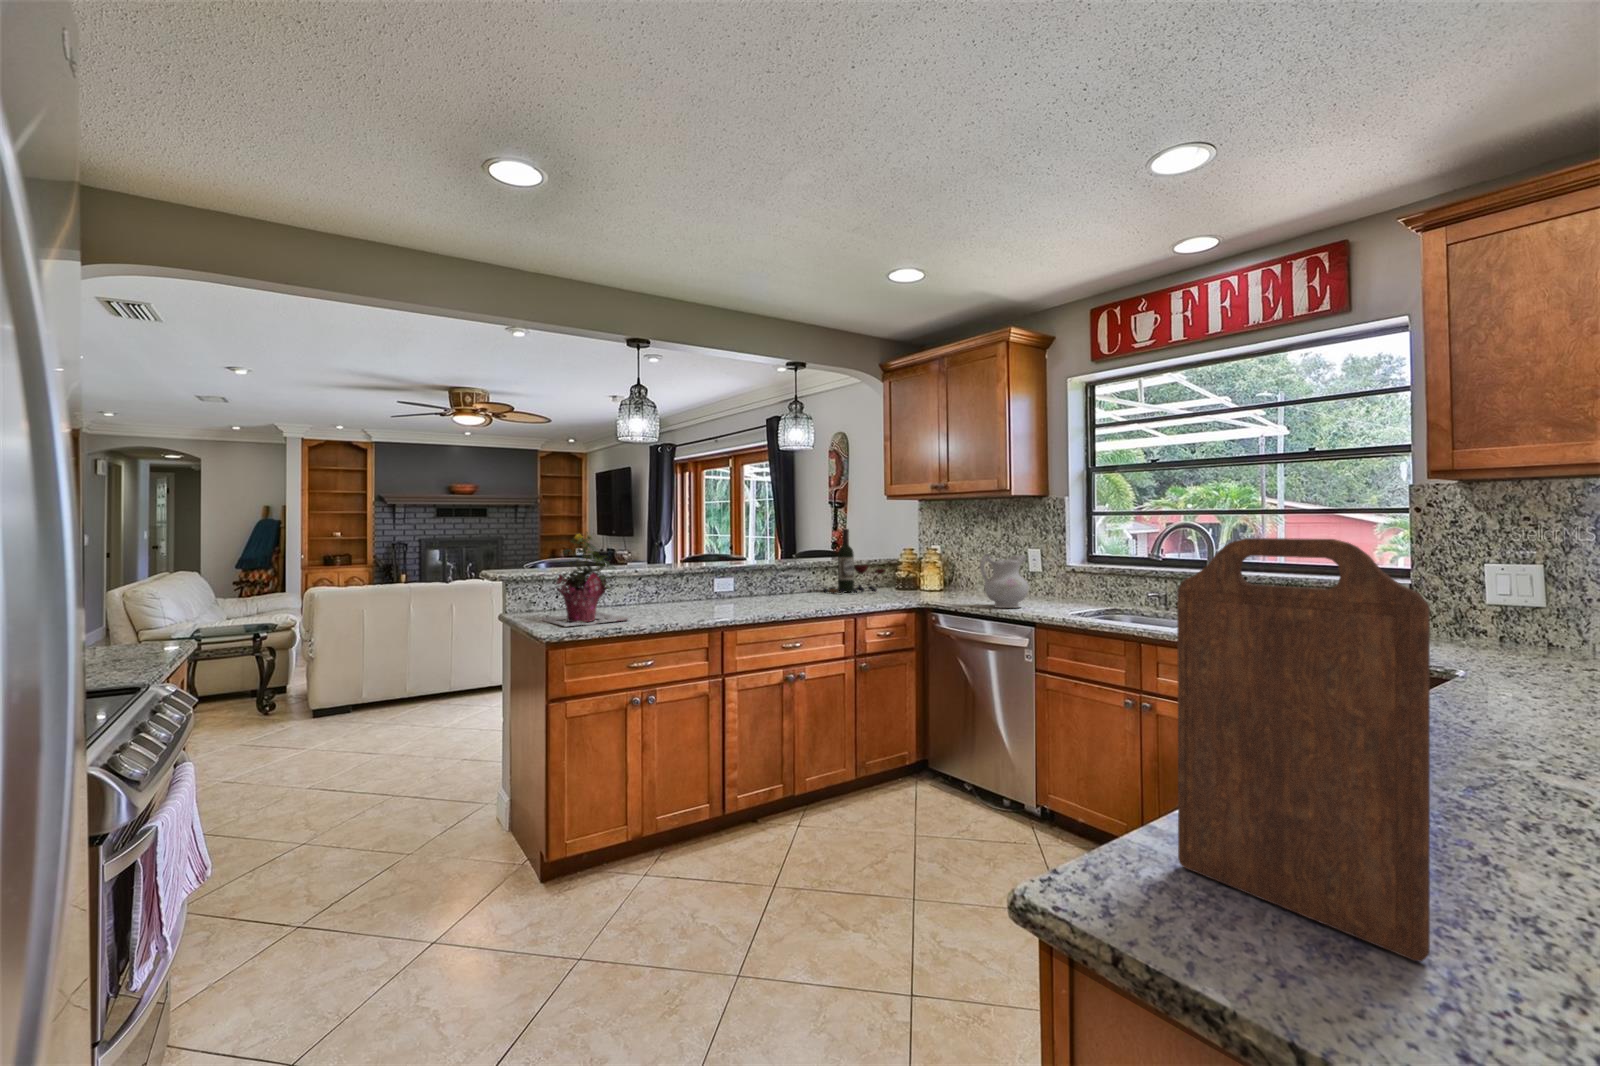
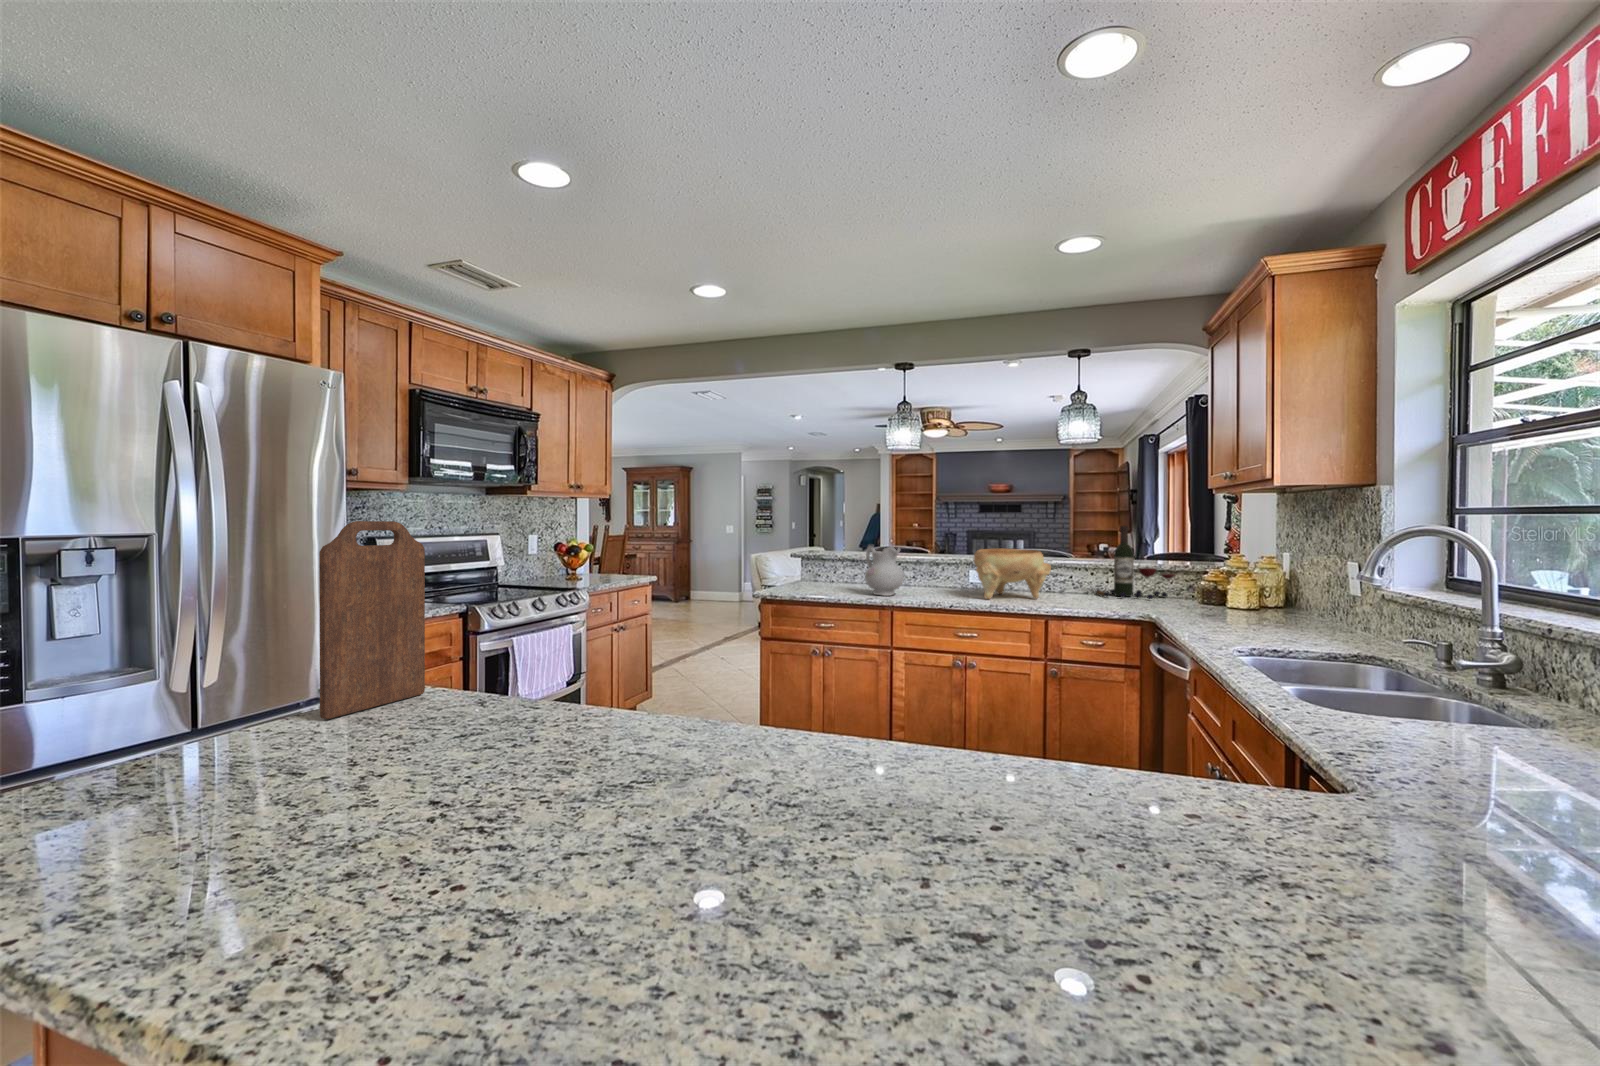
potted plant: present [540,534,630,626] -> none [786,523,844,593]
decorative bowl: none [755,554,825,607] -> present [974,549,1051,599]
ceramic pitcher: present [980,554,1028,608] -> present [865,545,904,596]

